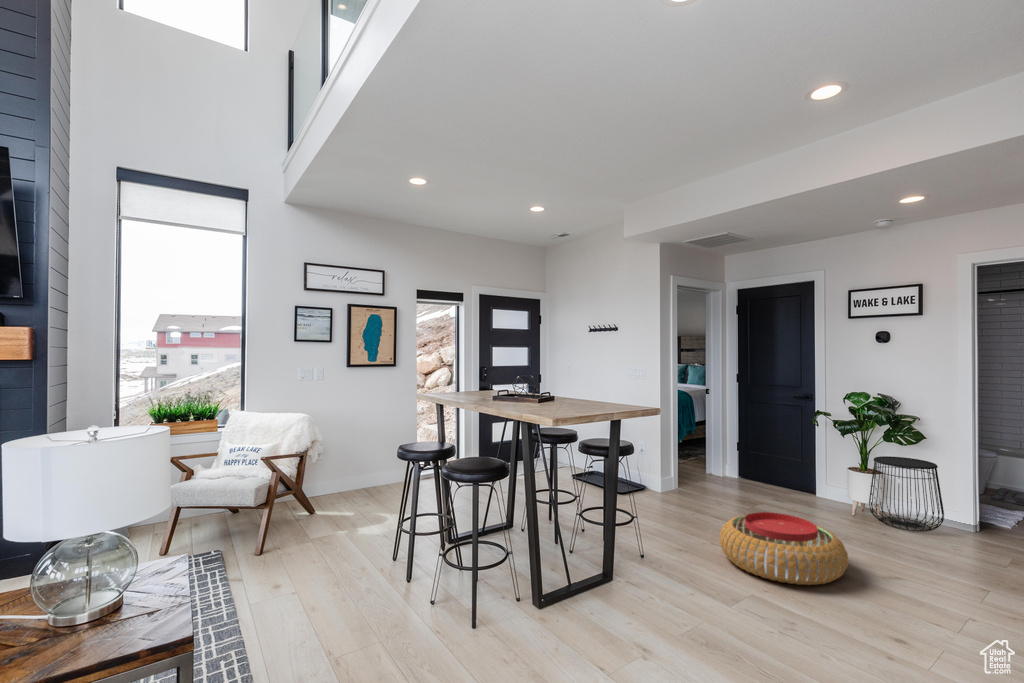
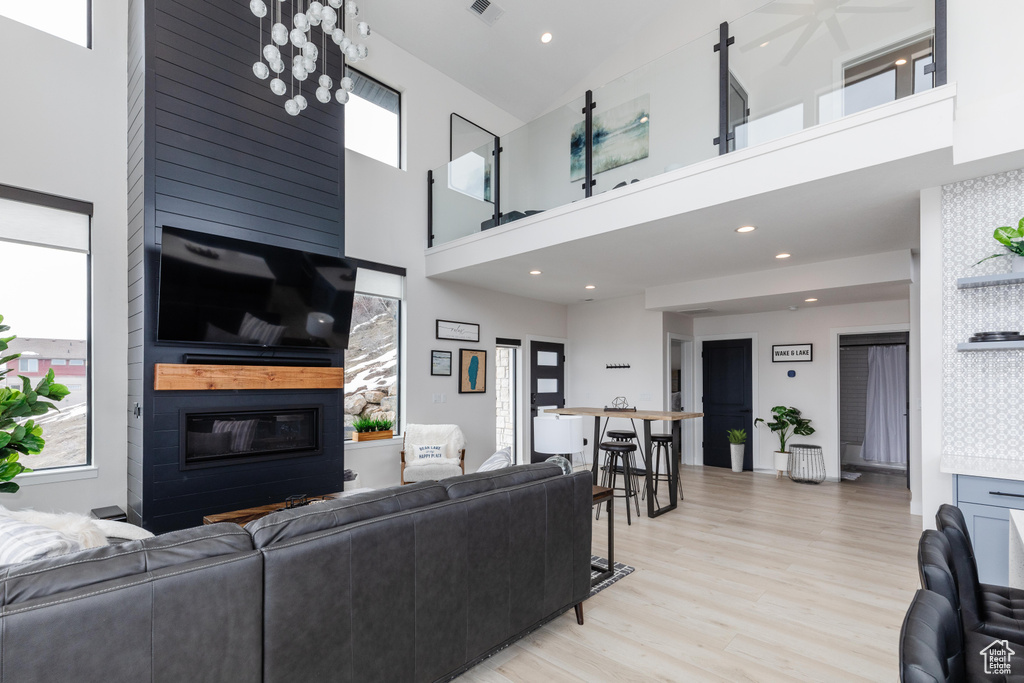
planter: none [768,425,807,495] -> present [728,429,746,472]
pouf: present [720,512,848,585] -> none [717,474,785,506]

